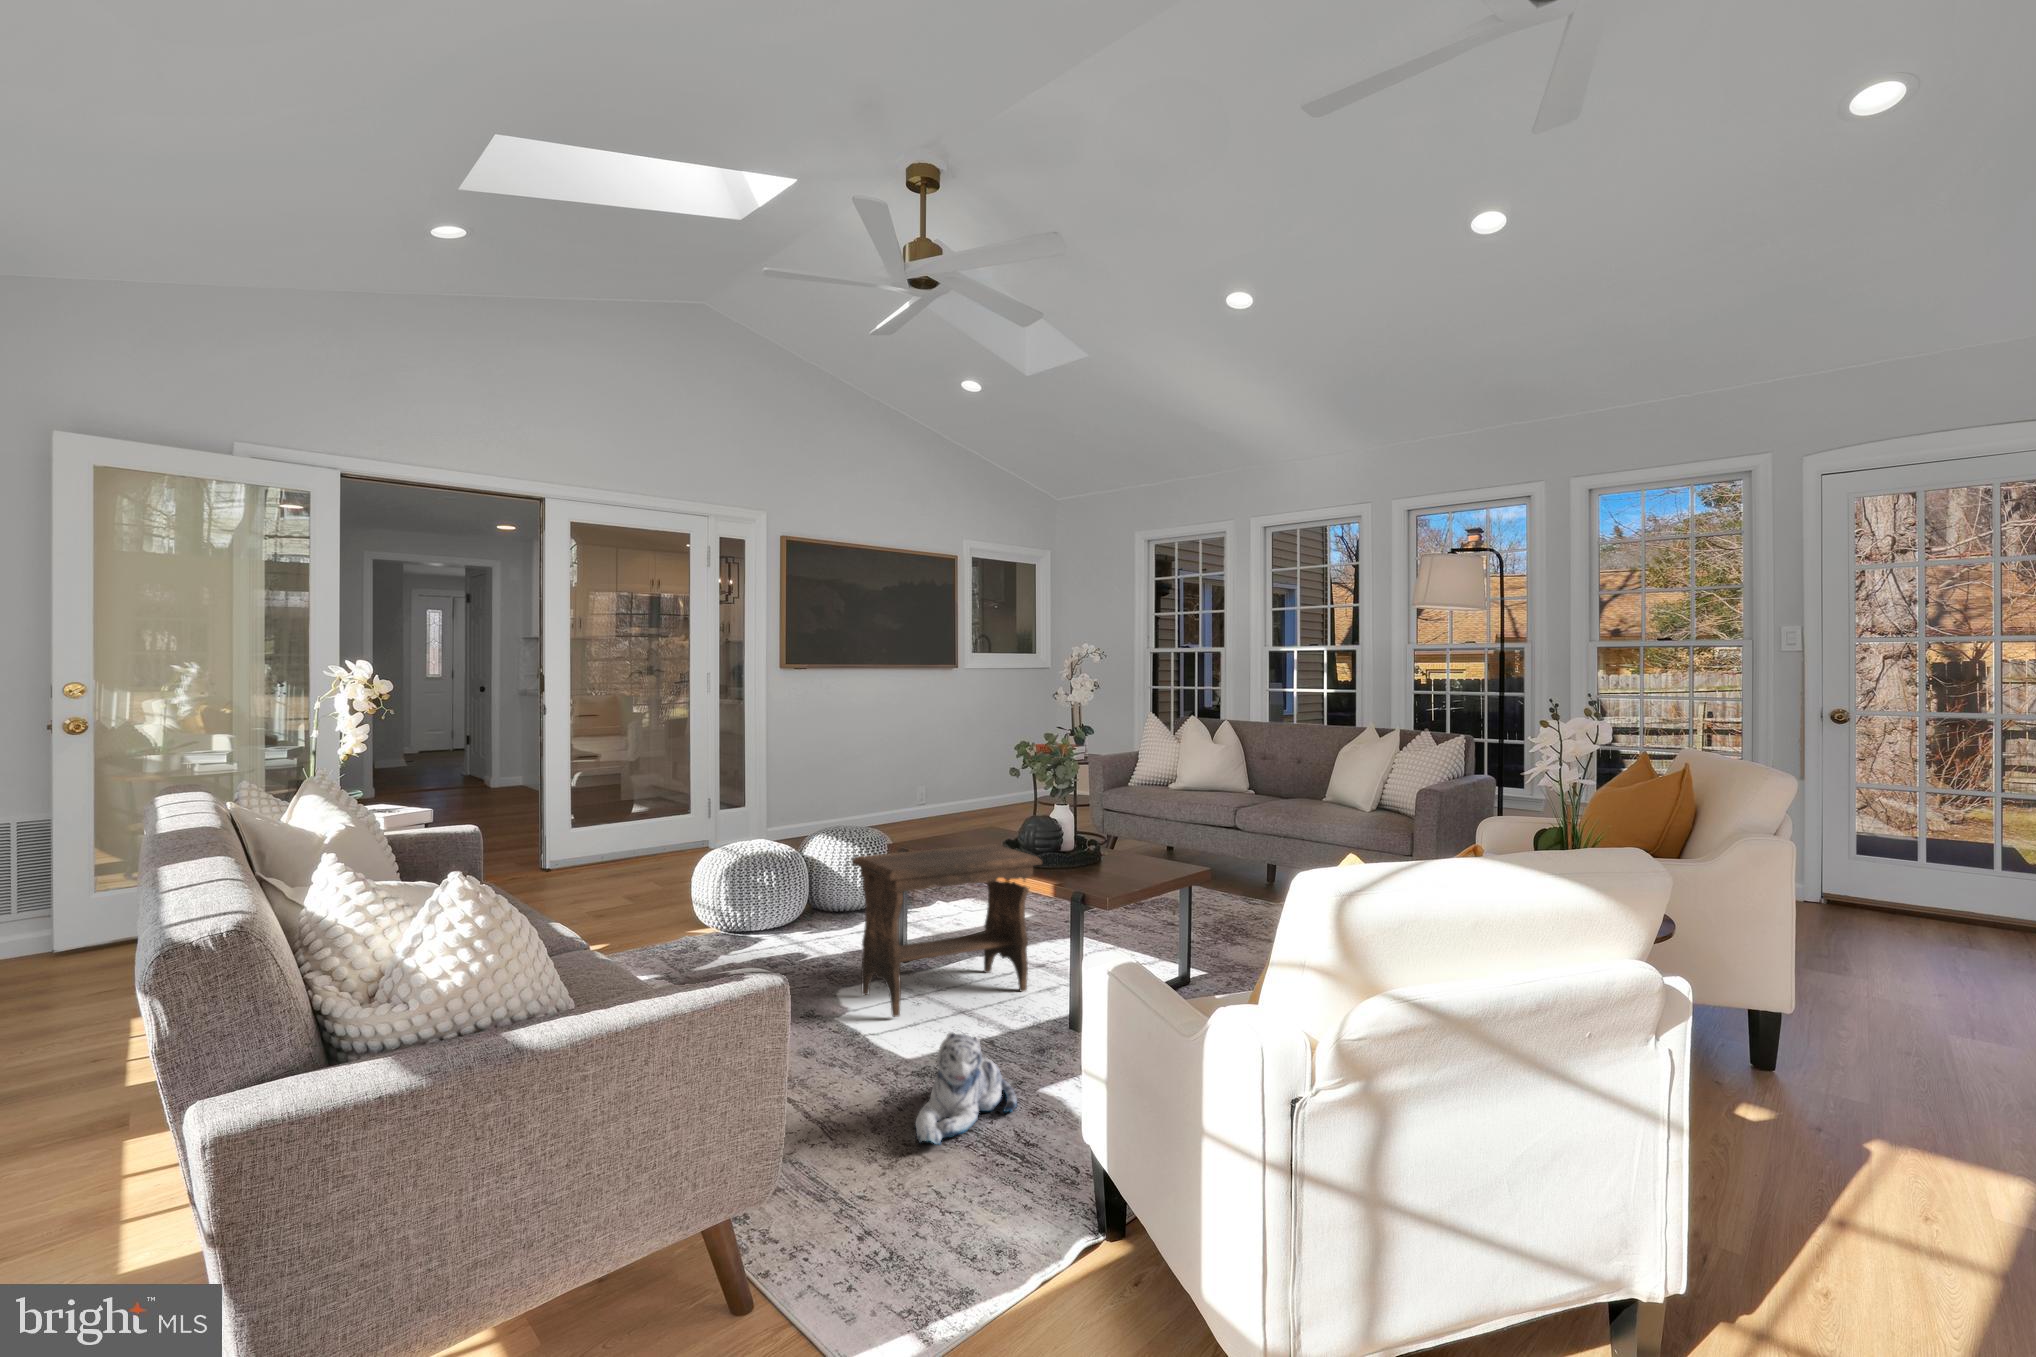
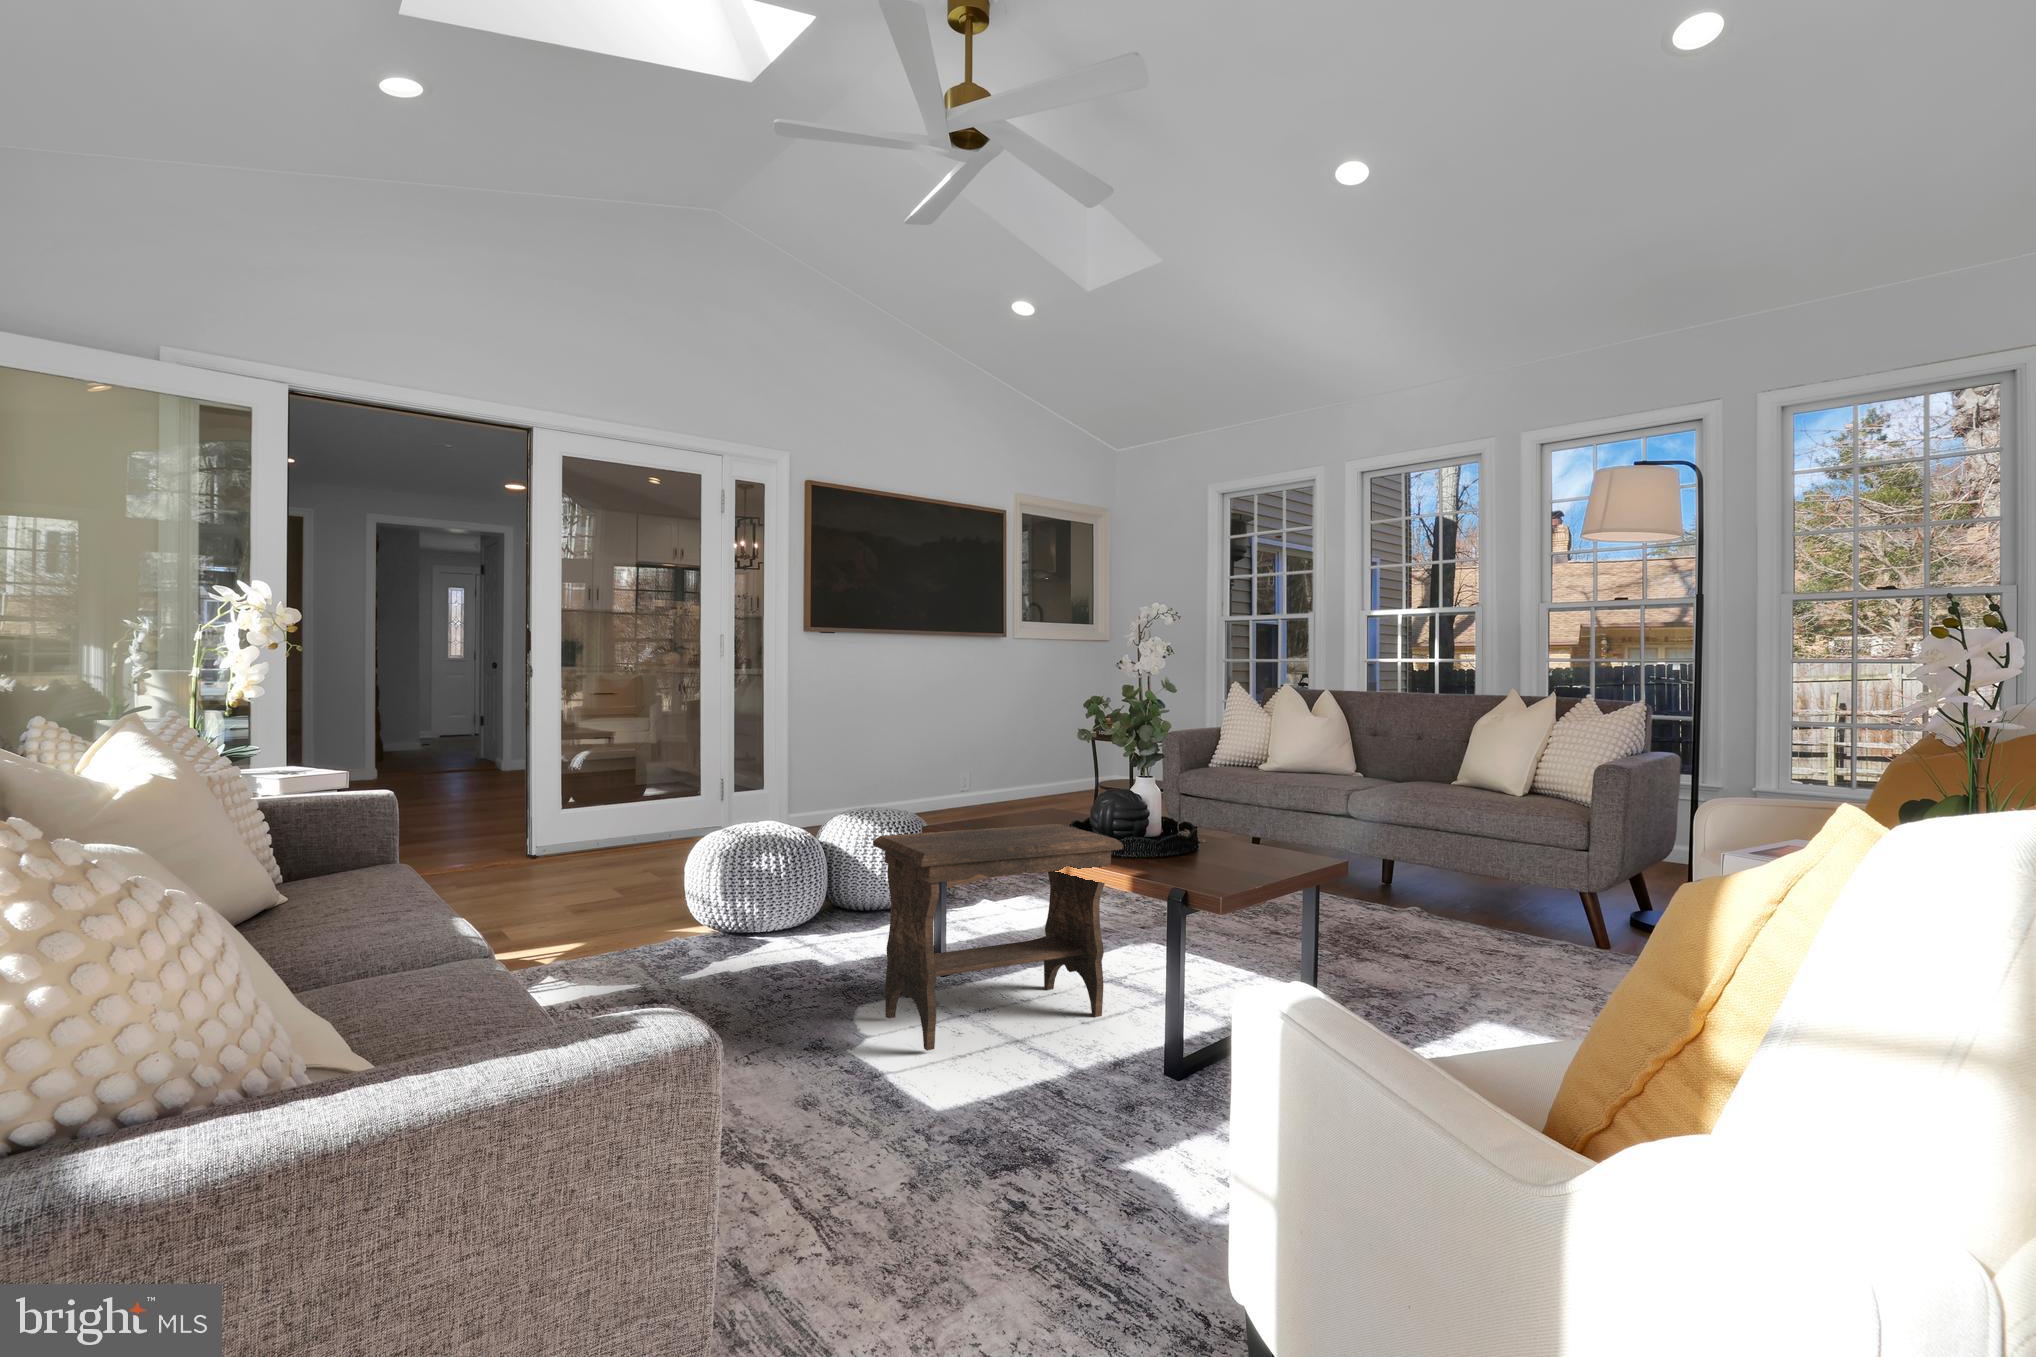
plush toy: present [915,1032,1017,1144] -> none [953,1089,1104,1269]

